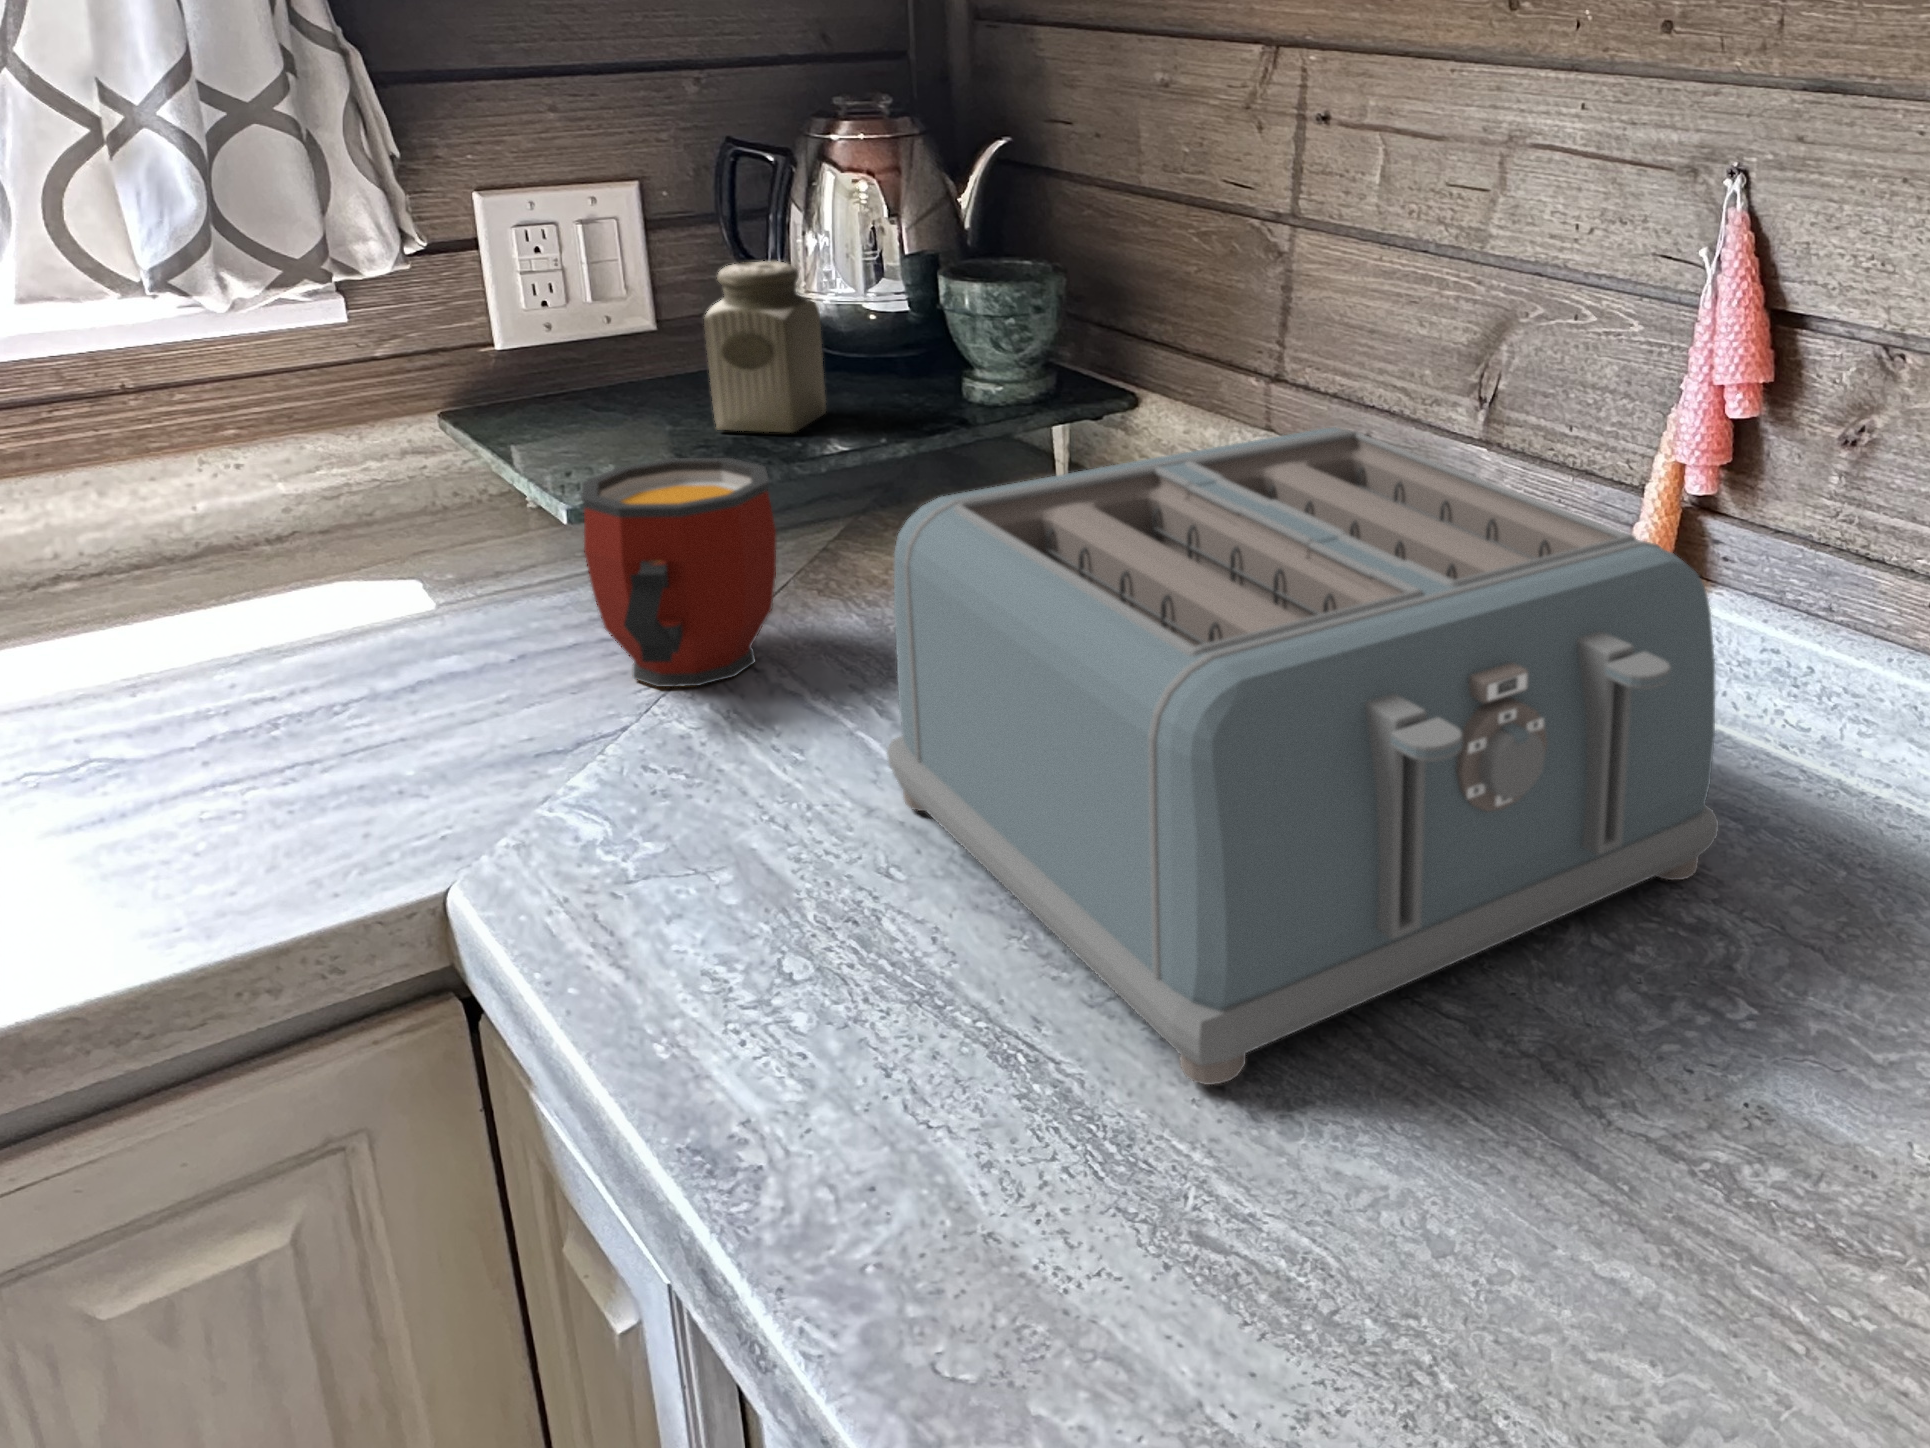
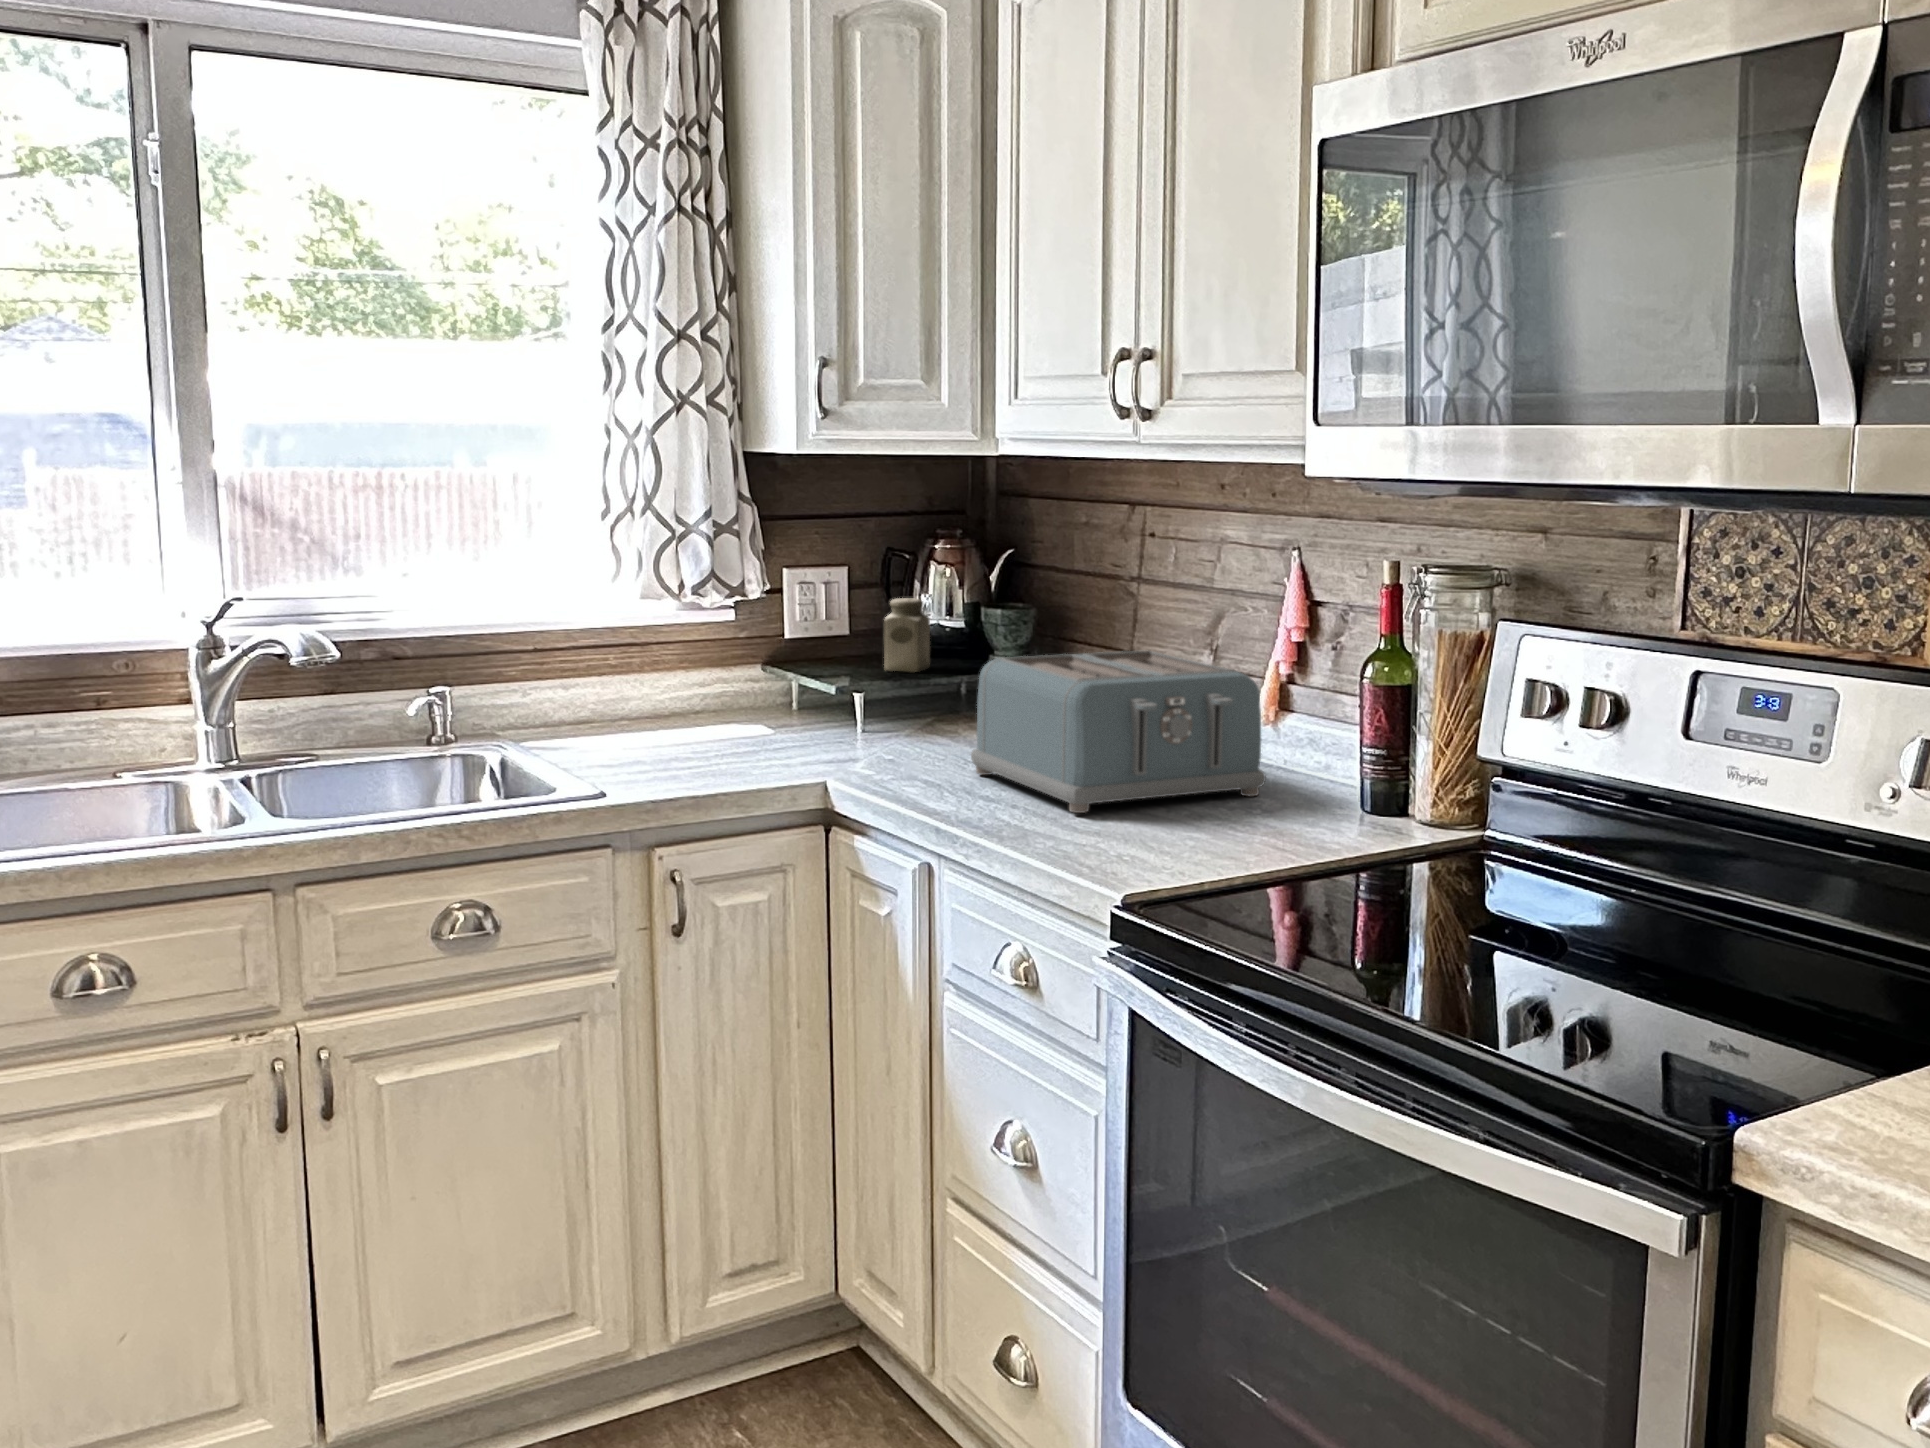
mug: present [581,458,776,687] -> none [852,666,923,751]

